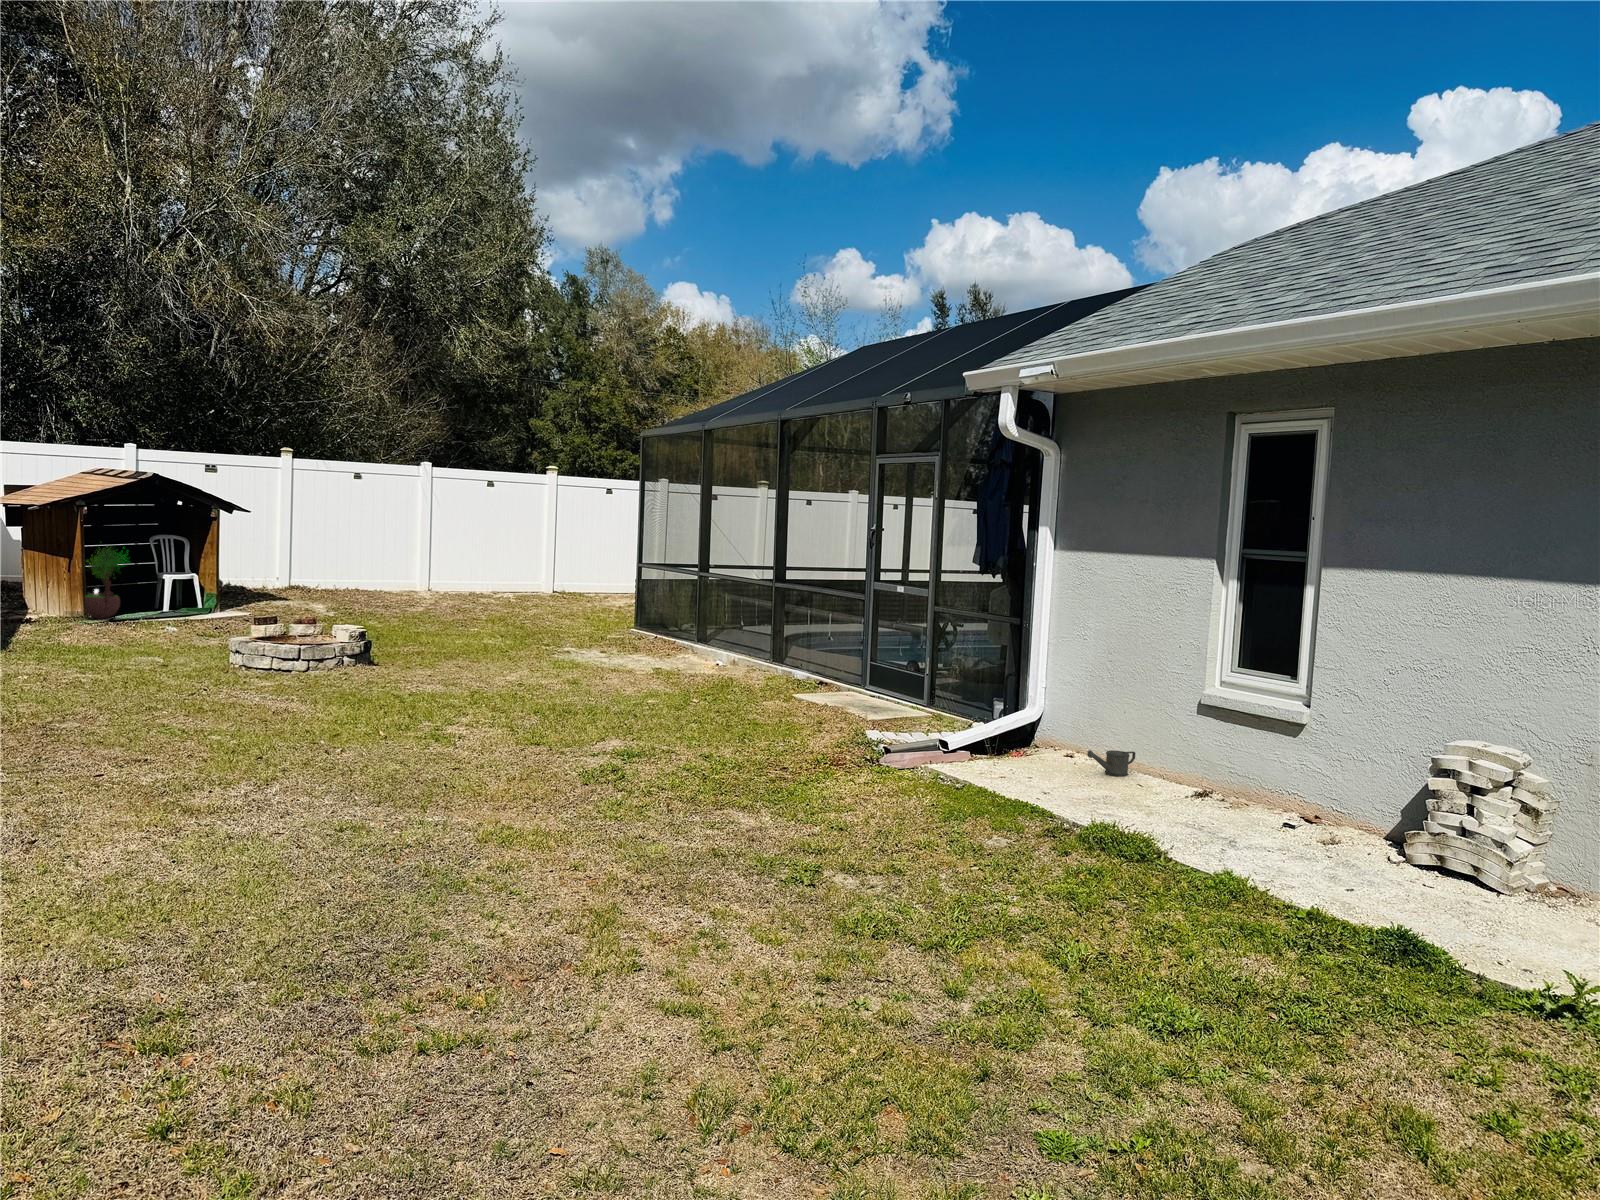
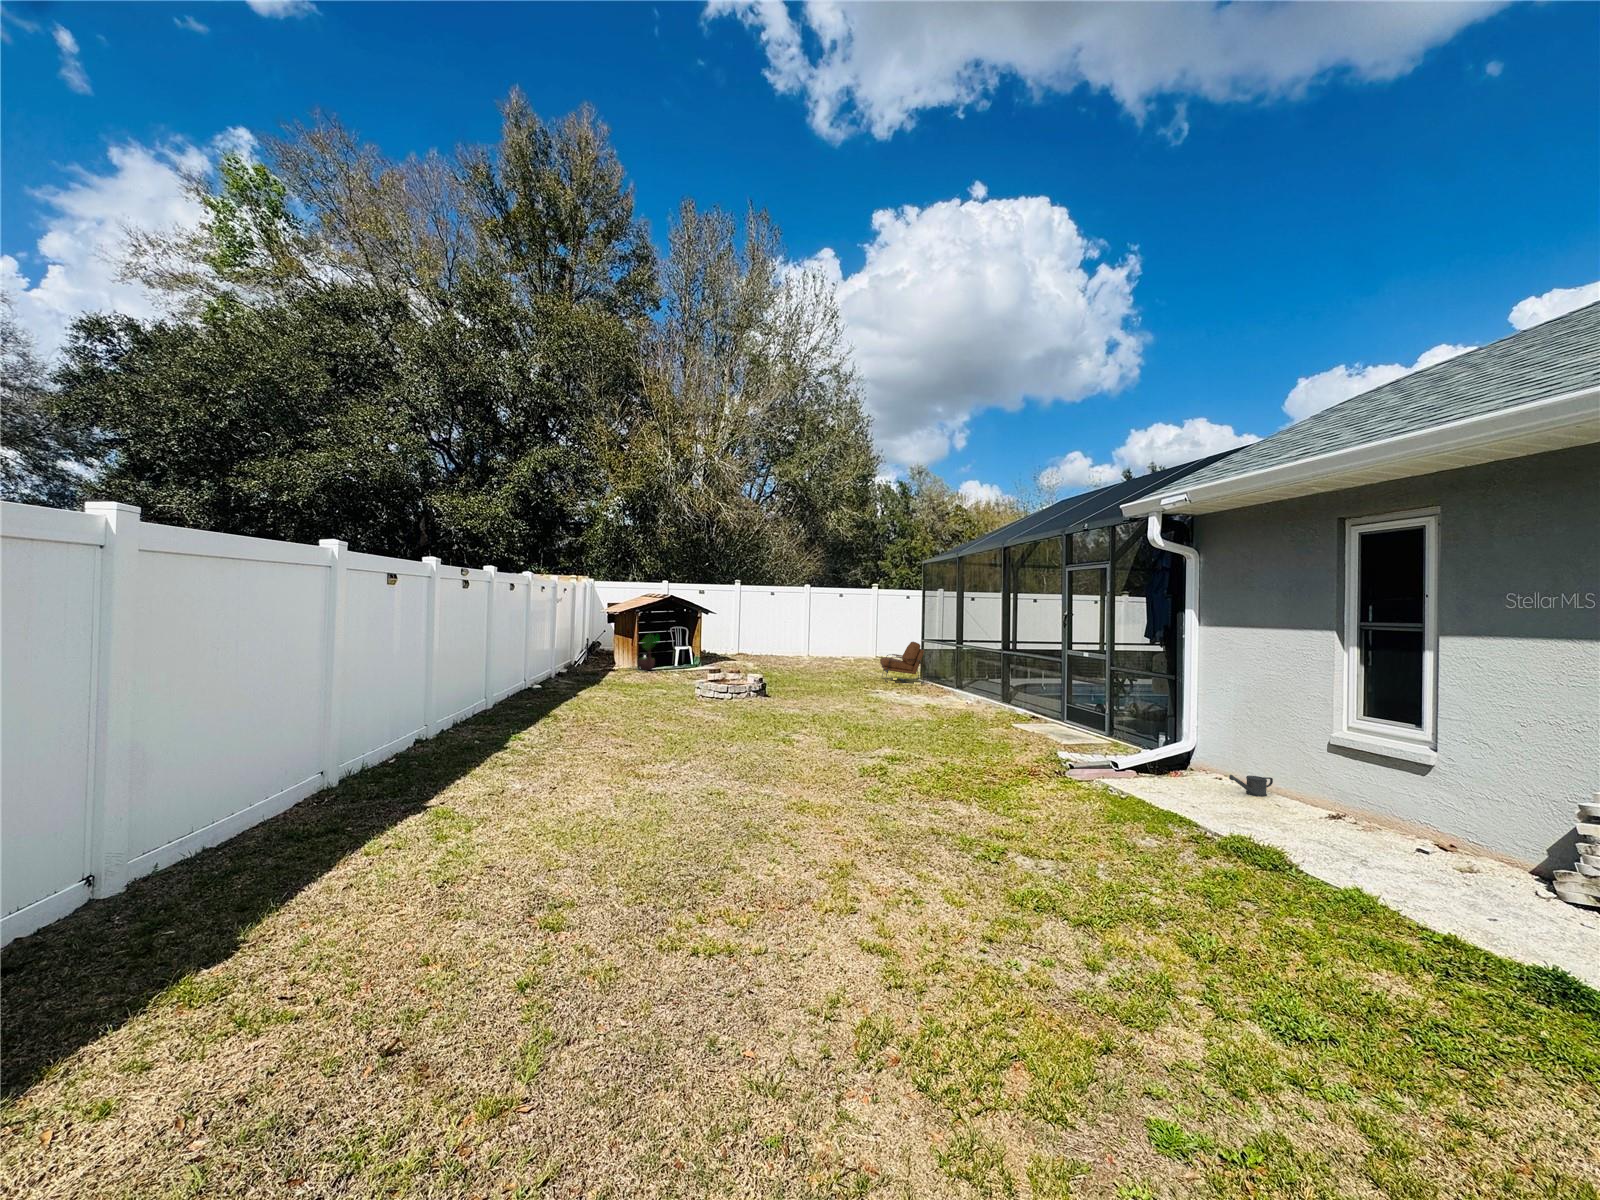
chair: none [568,567,645,637] -> present [880,642,924,683]

